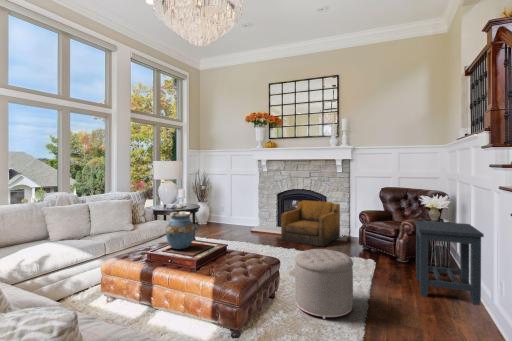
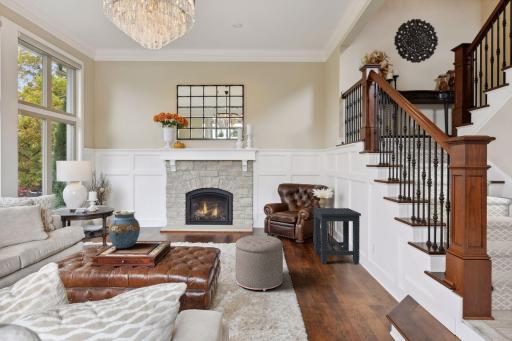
armchair: present [281,200,340,247] -> none [195,198,245,238]

